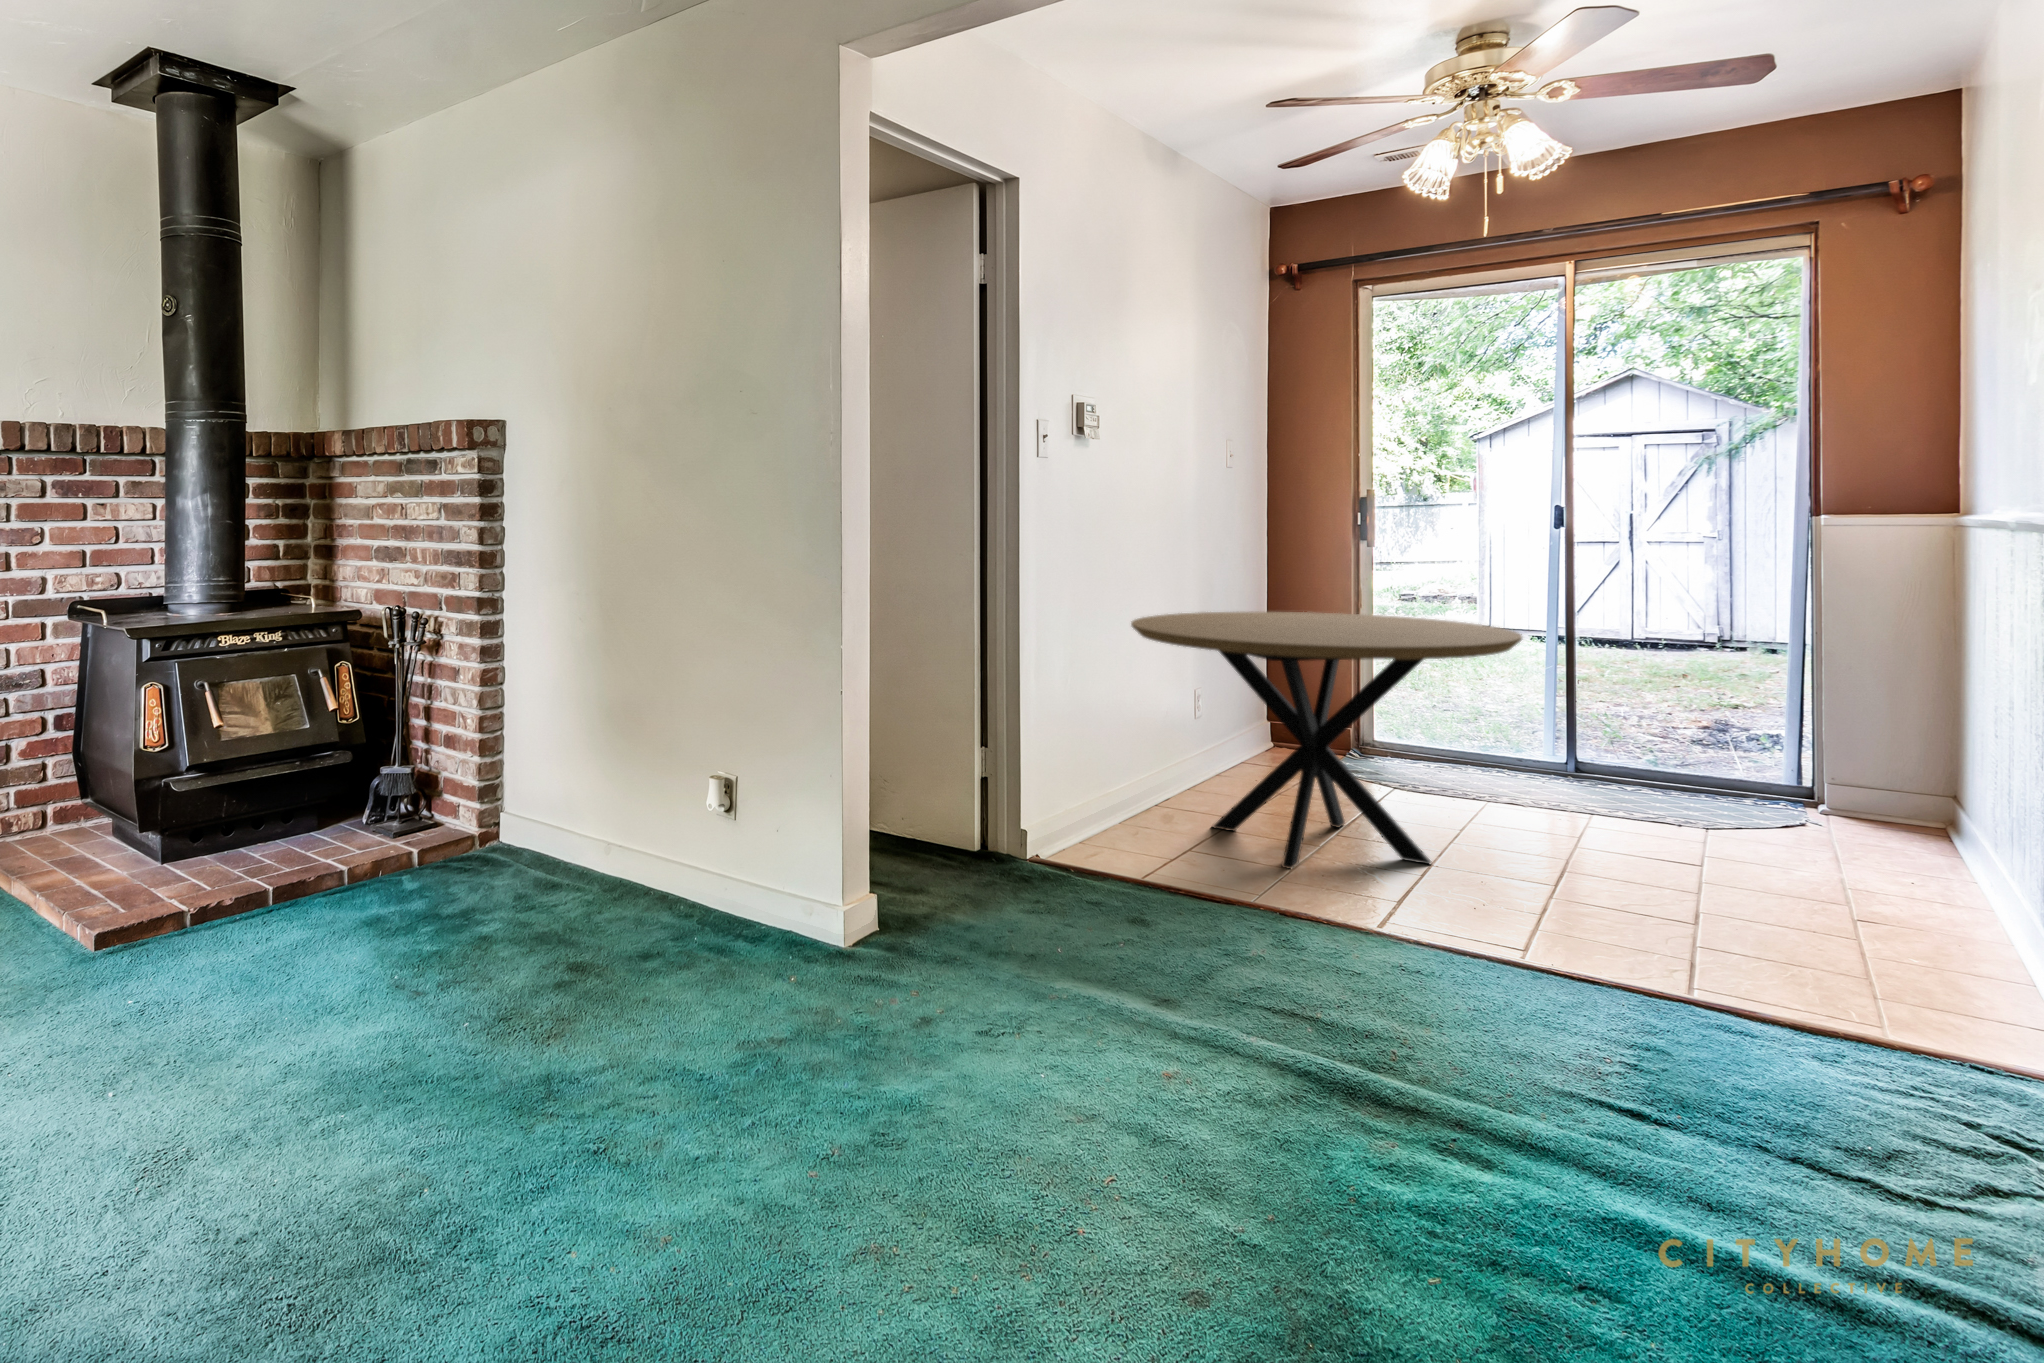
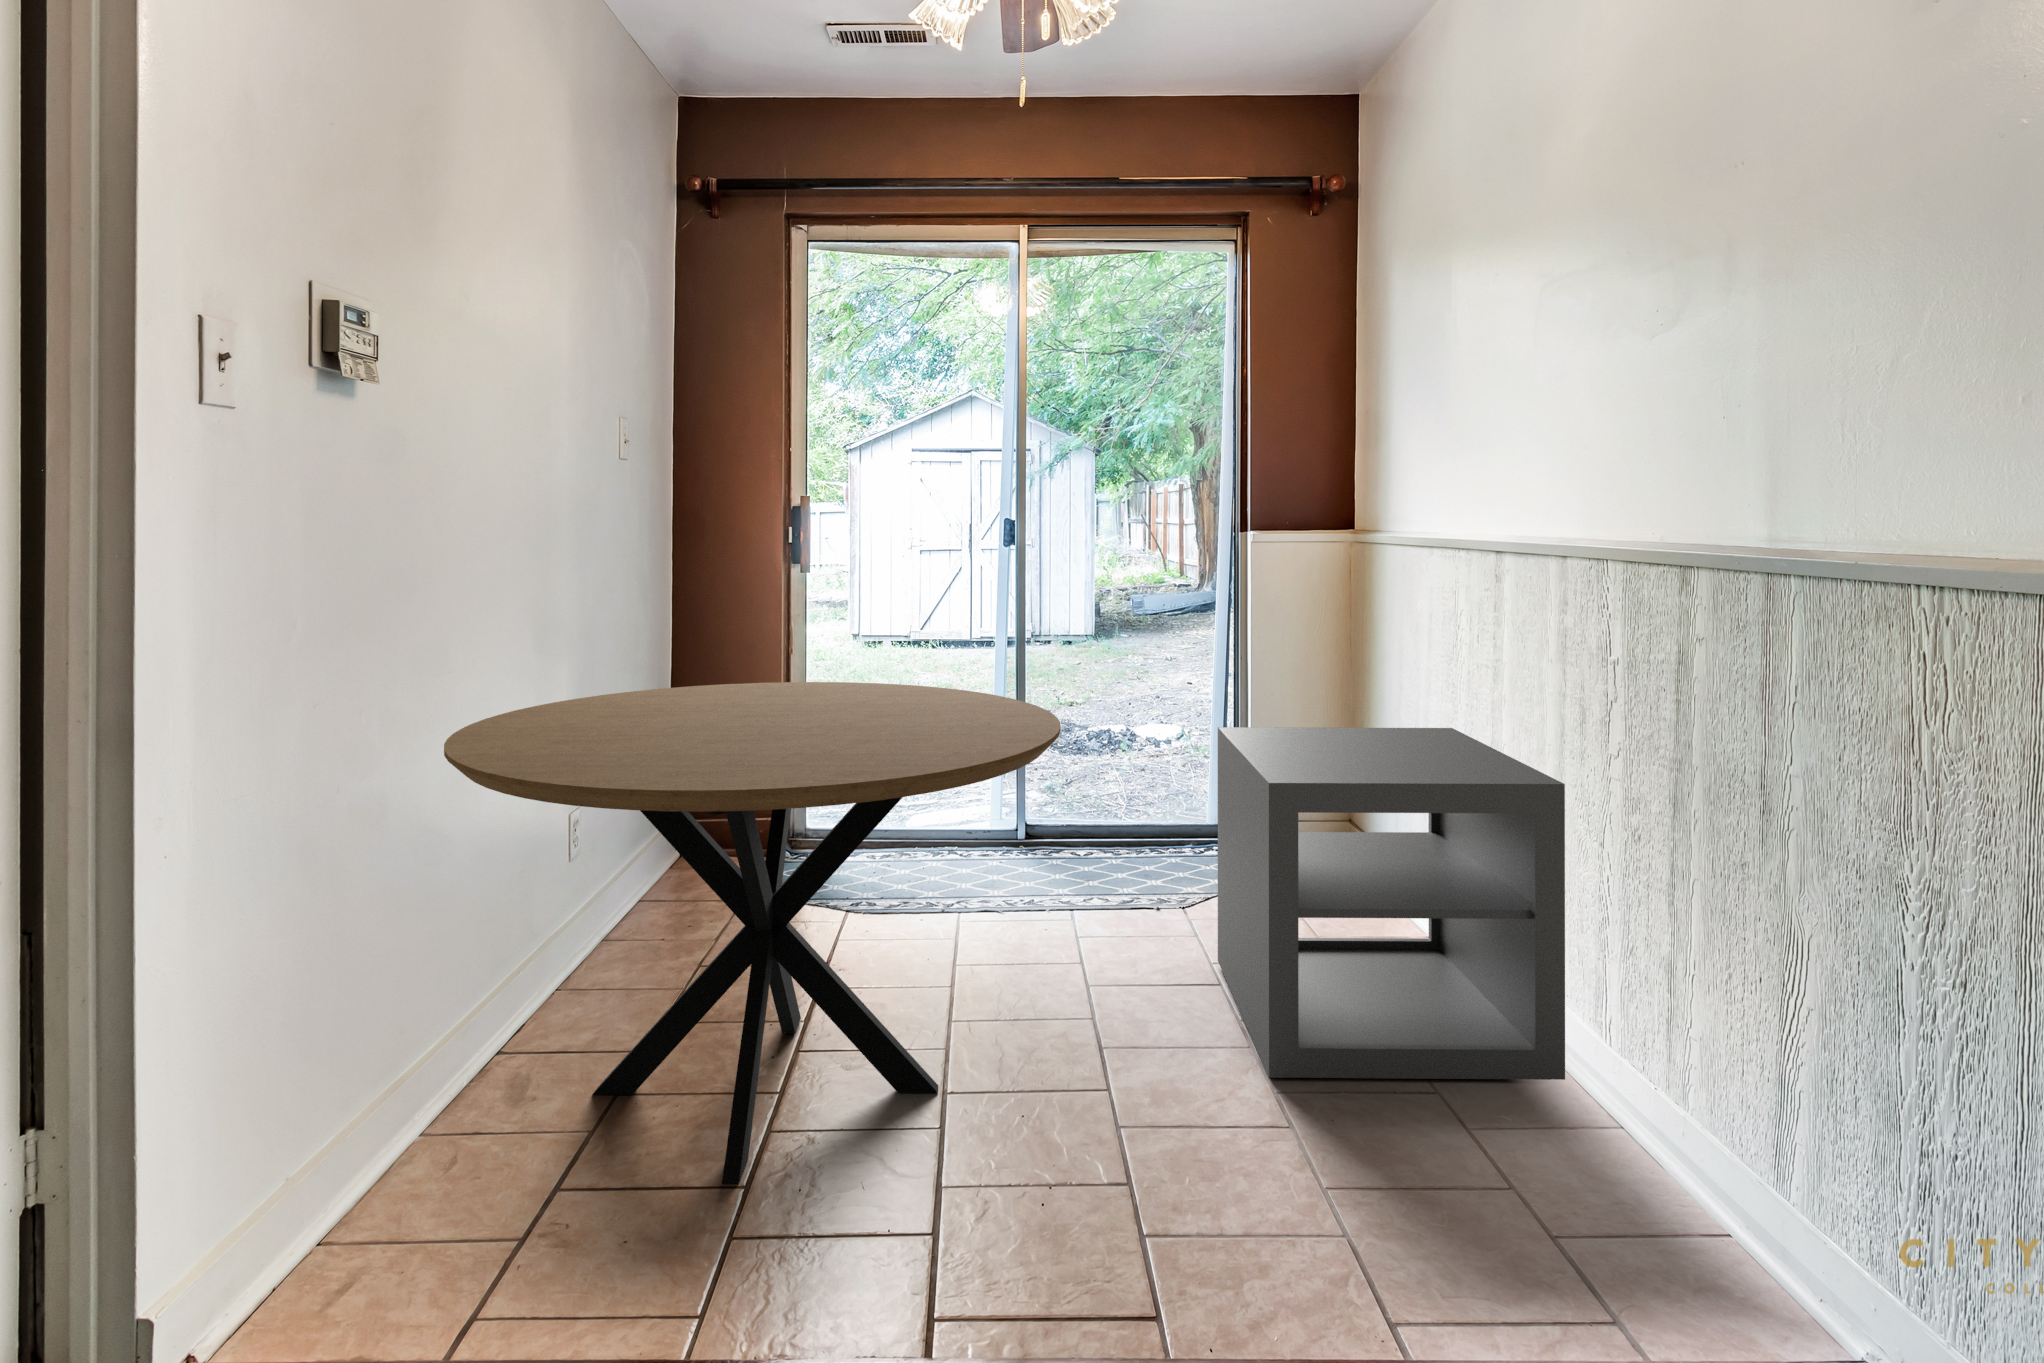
storage cabinet: none [1704,669,2020,959] -> present [1218,727,1565,1080]

